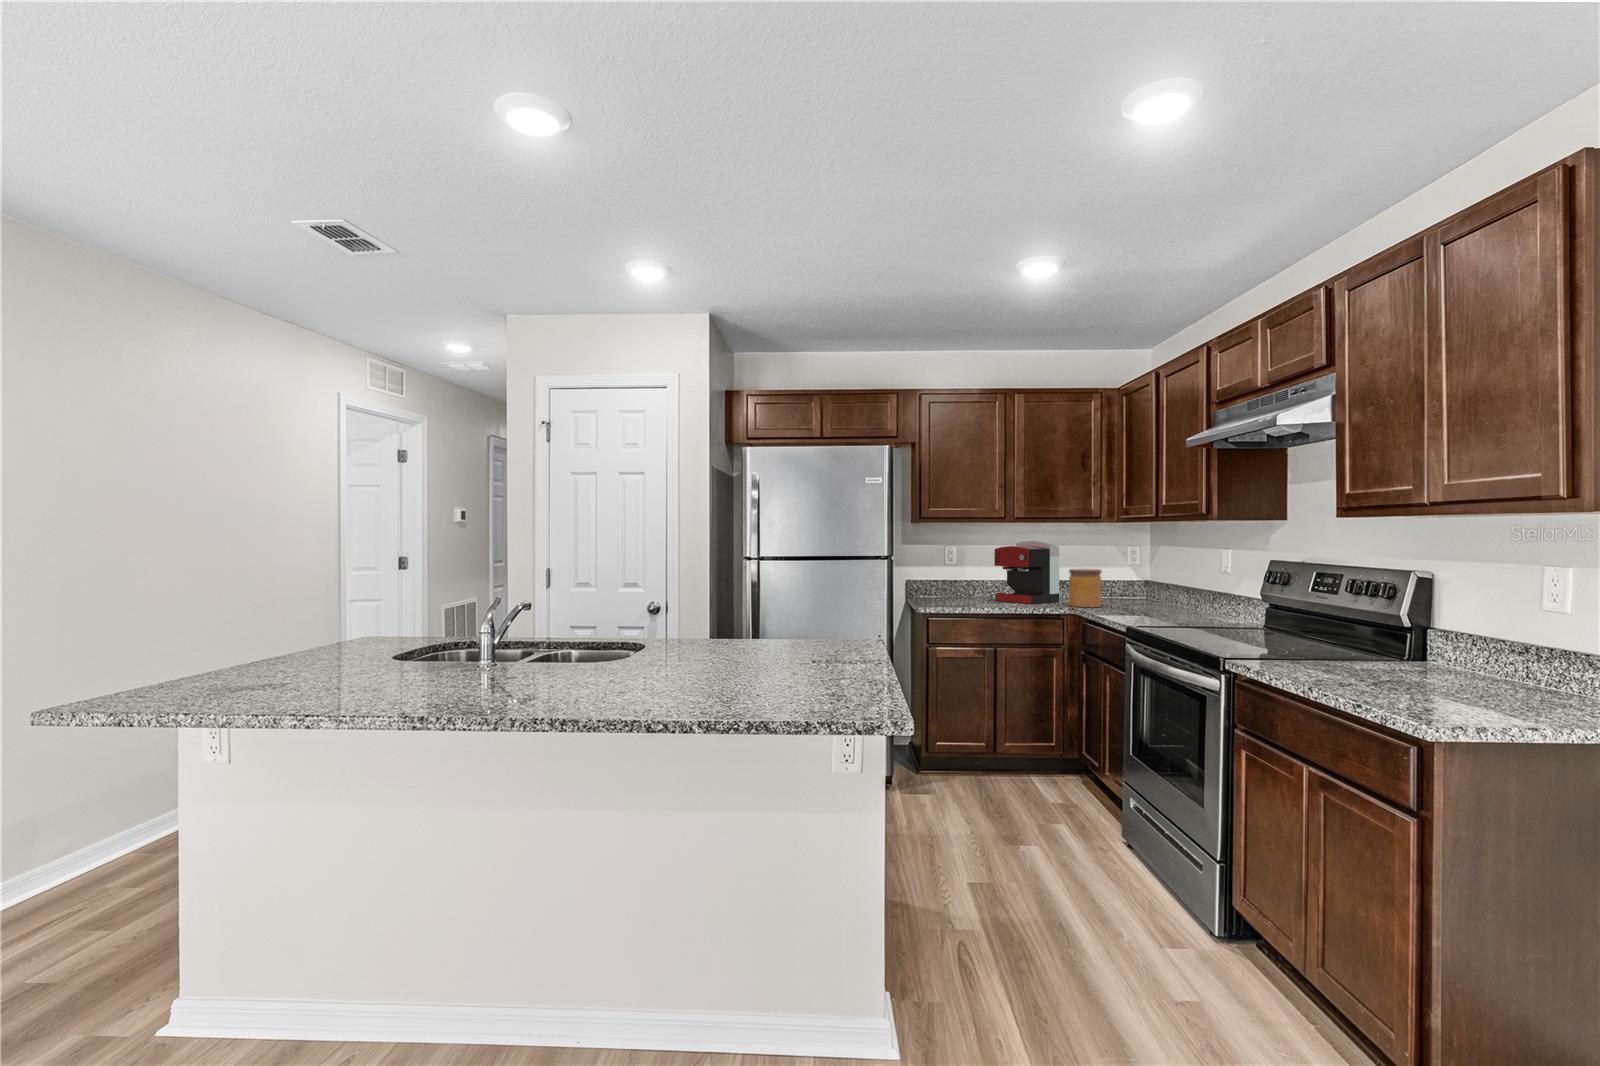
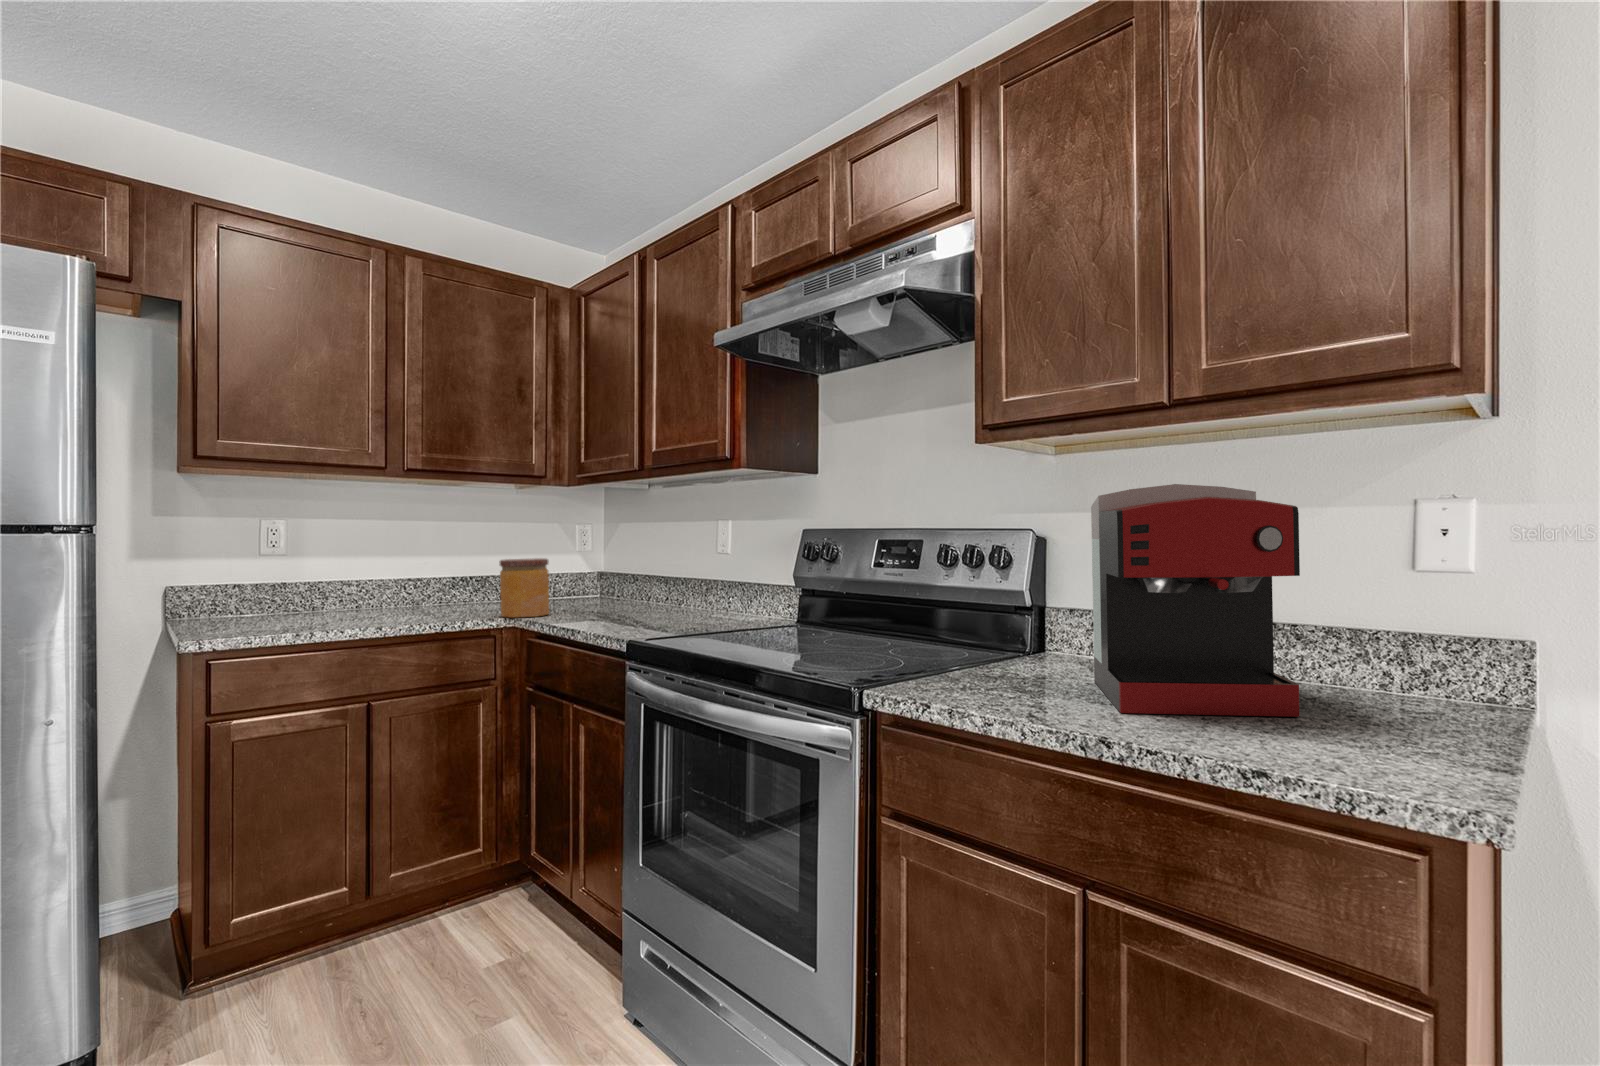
coffee maker: present [995,541,1059,604] -> present [1091,484,1300,717]

